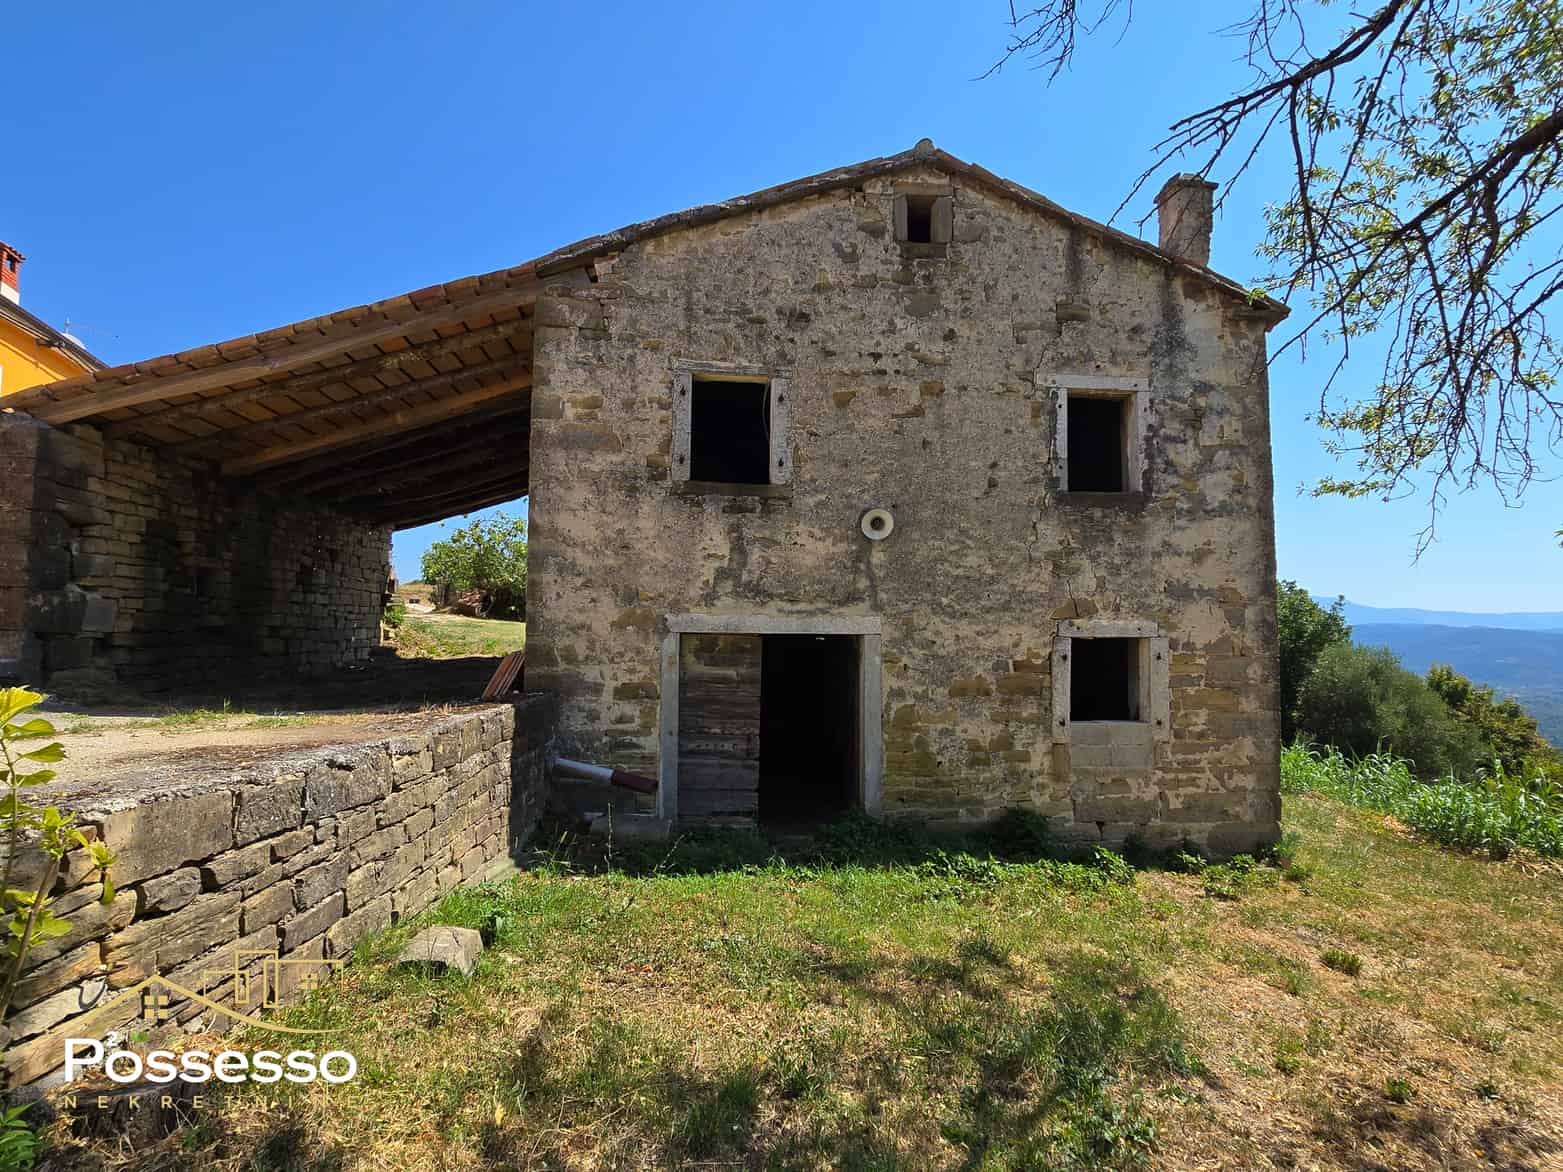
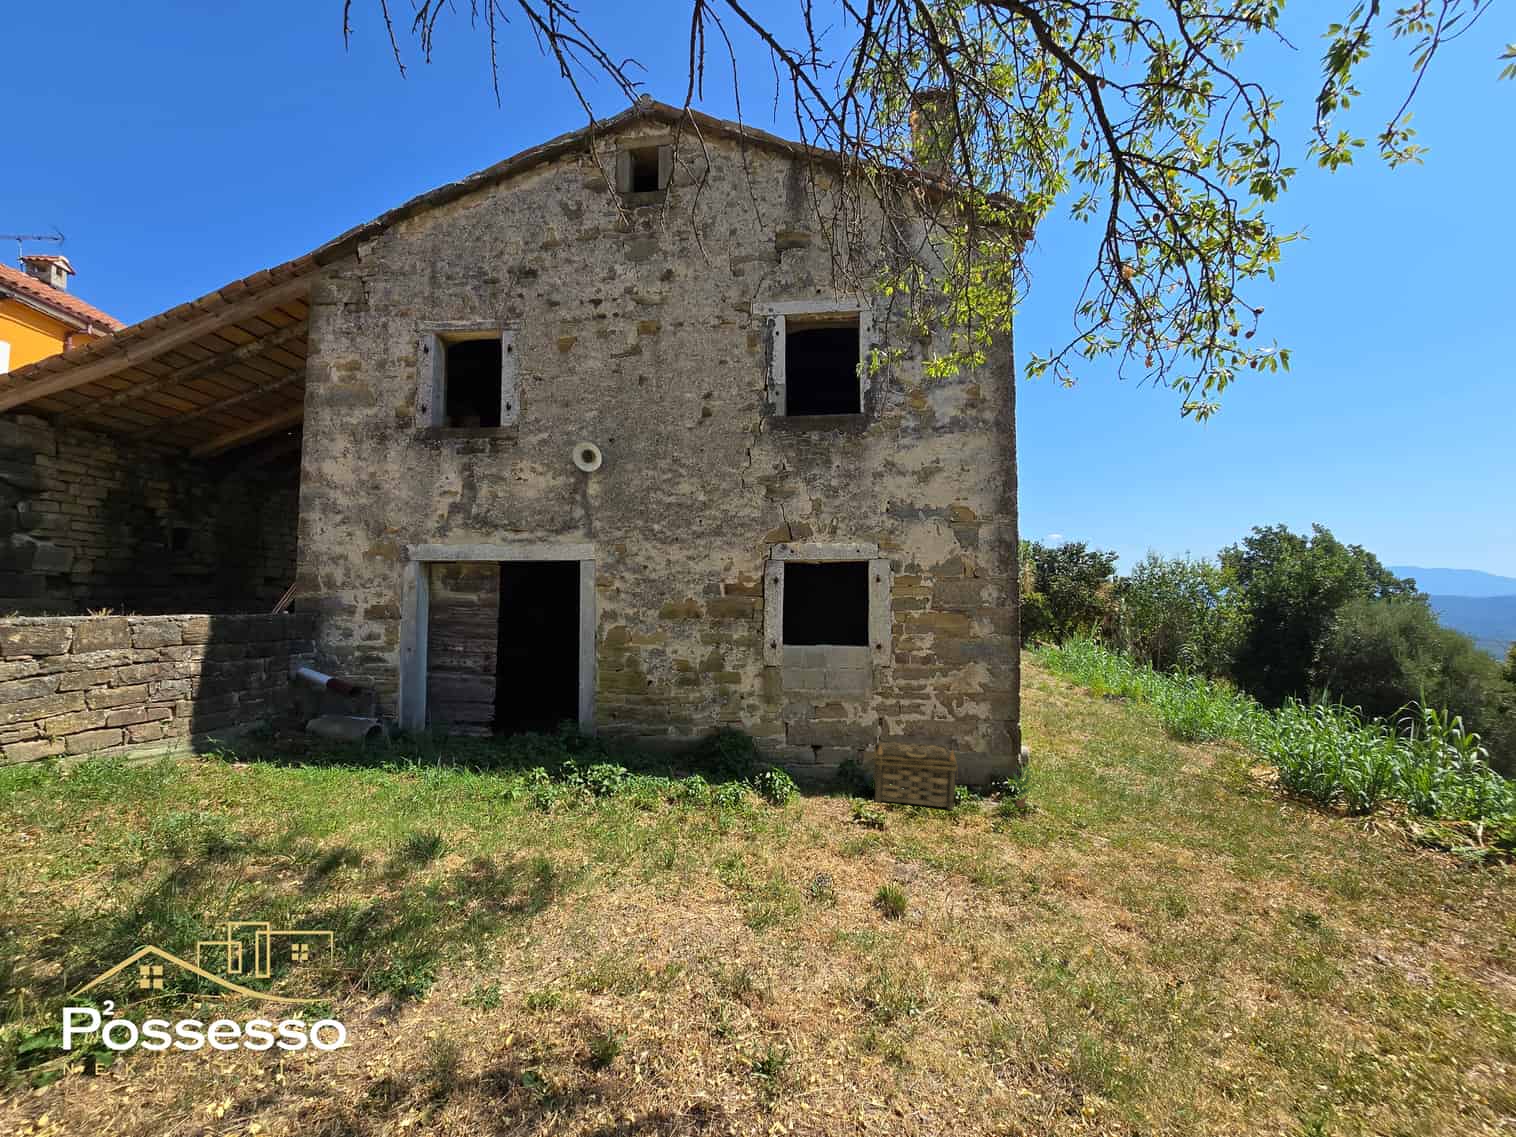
basket: none [1156,813,1252,876] -> present [873,740,958,809]

